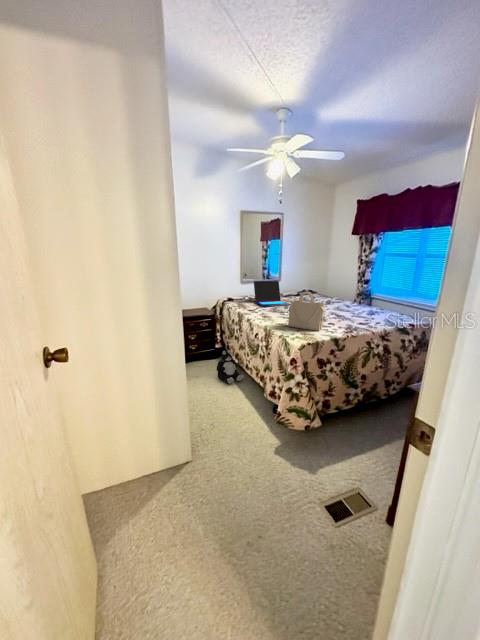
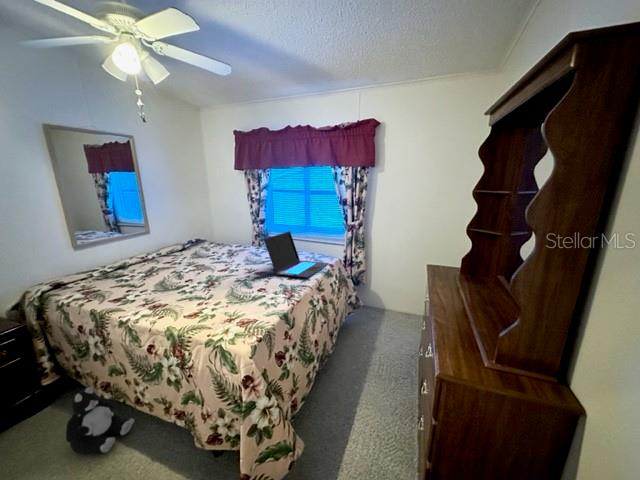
laptop: present [254,280,291,307] -> present [264,231,329,278]
handbag: present [288,292,325,331] -> none [202,254,260,314]

